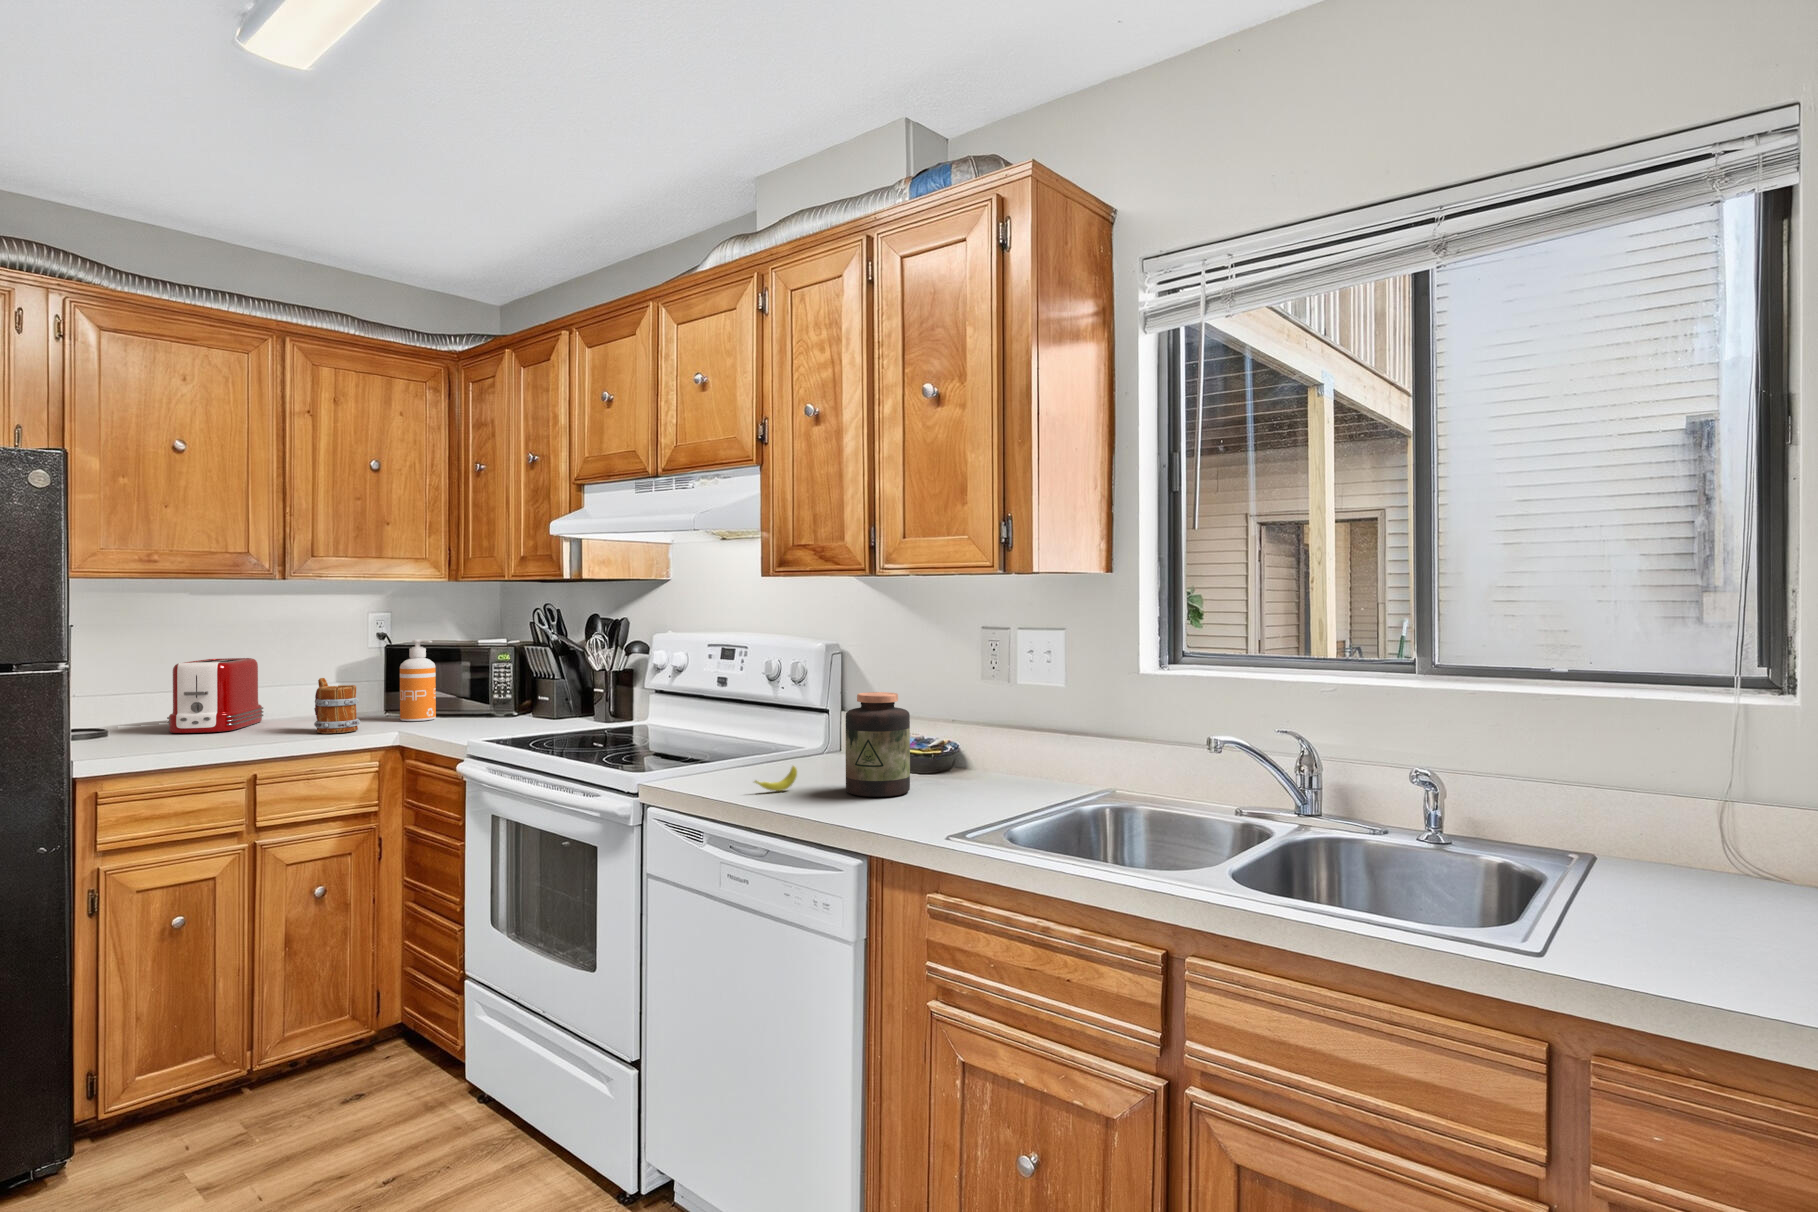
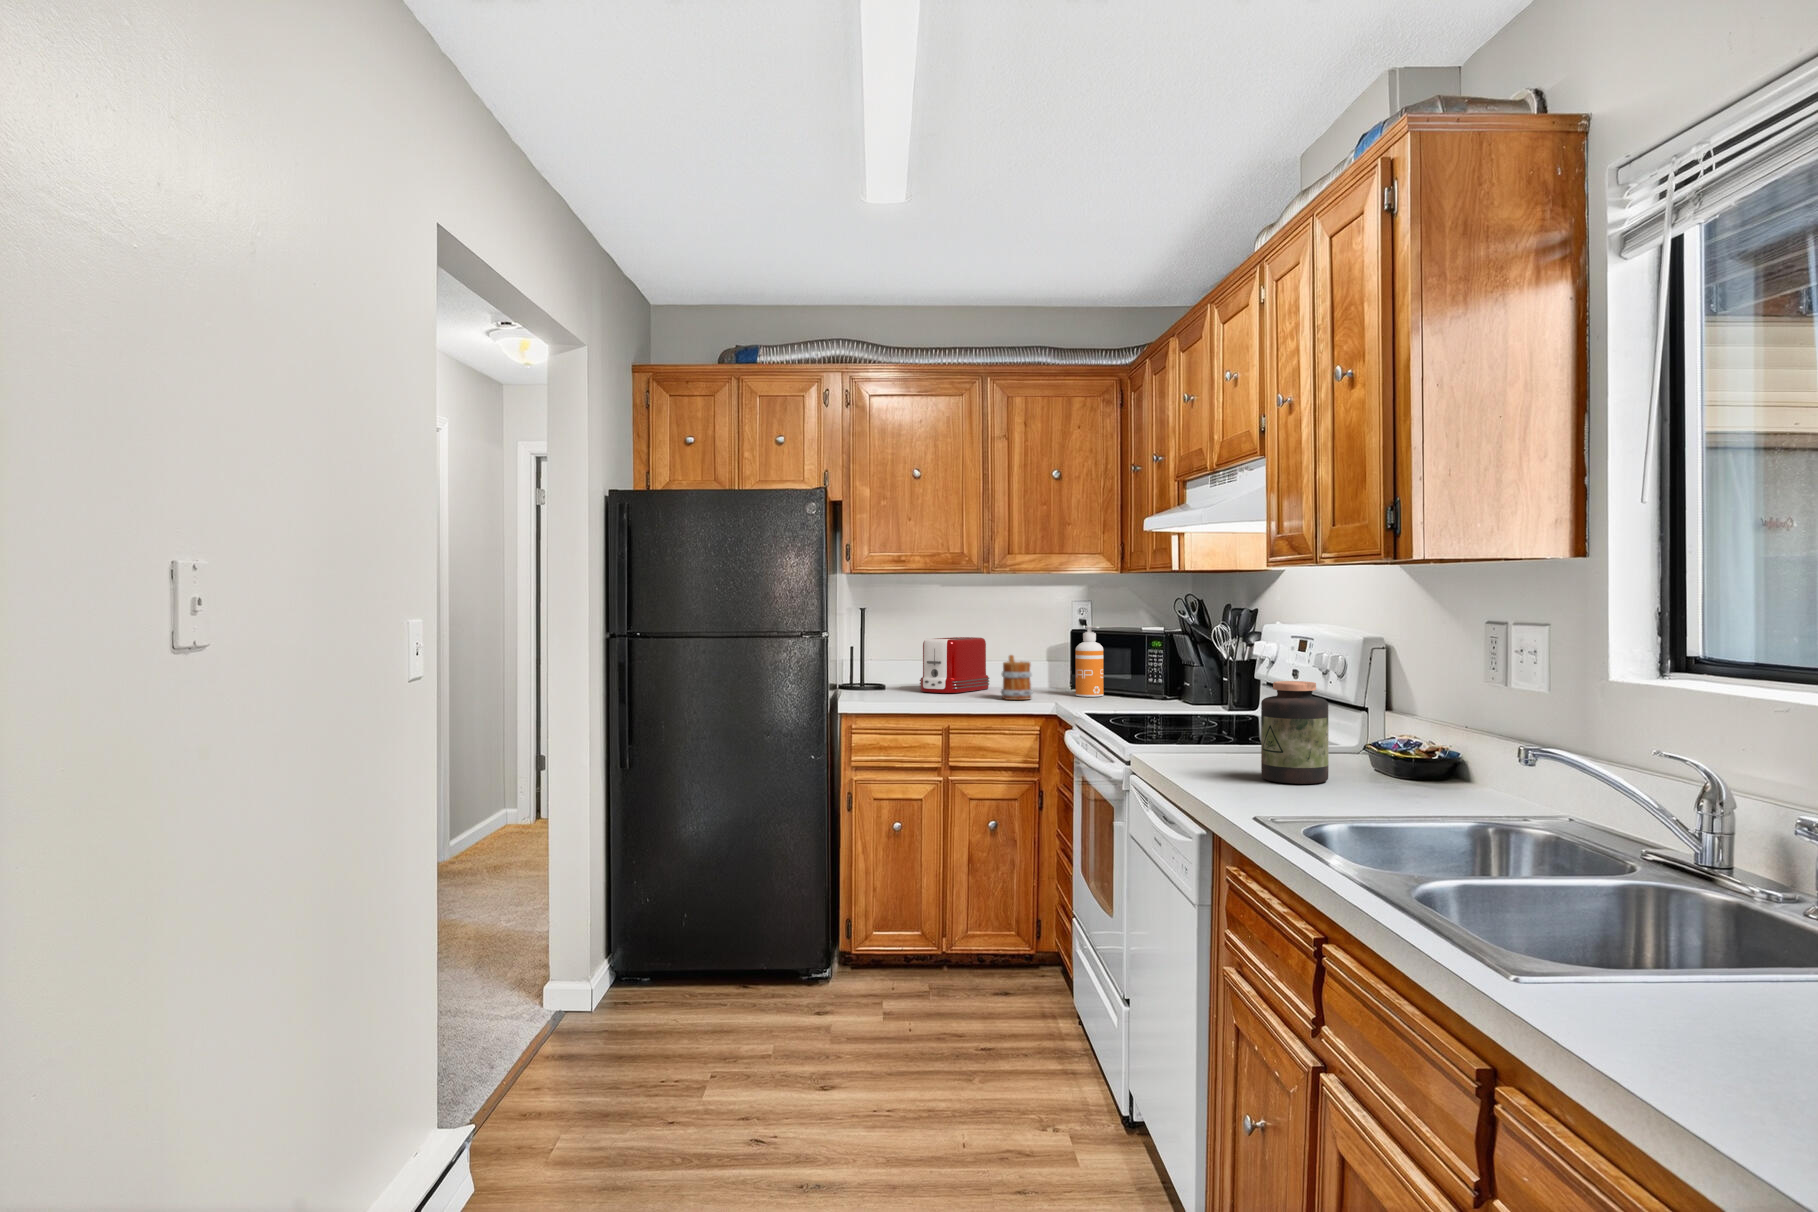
banana: present [754,766,797,791] -> none [1184,746,1229,768]

